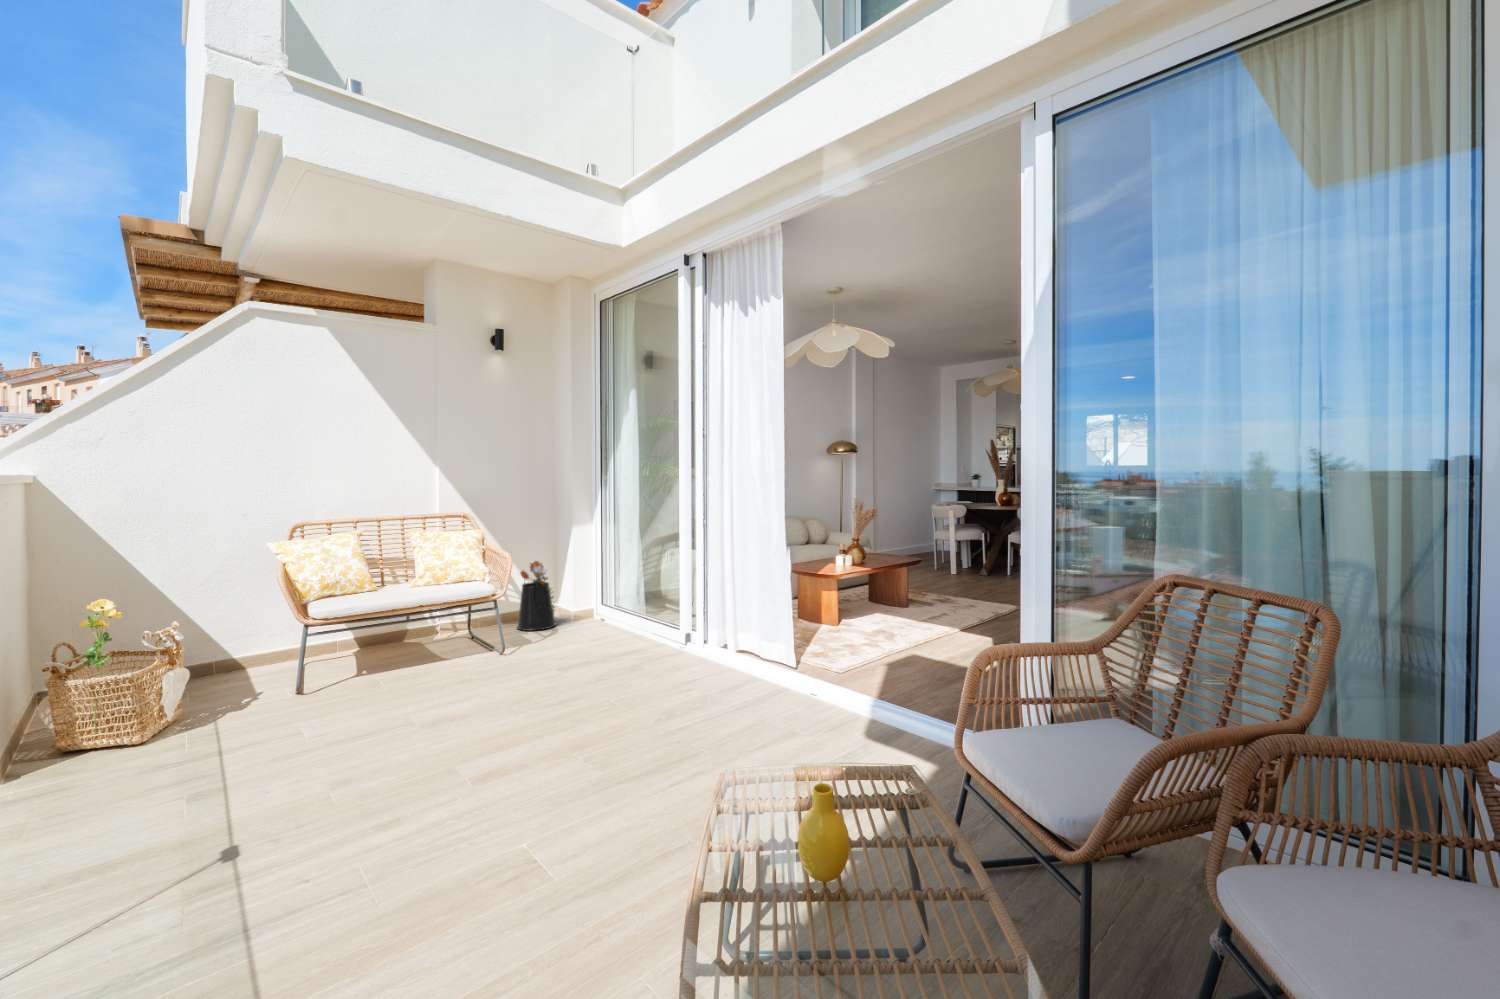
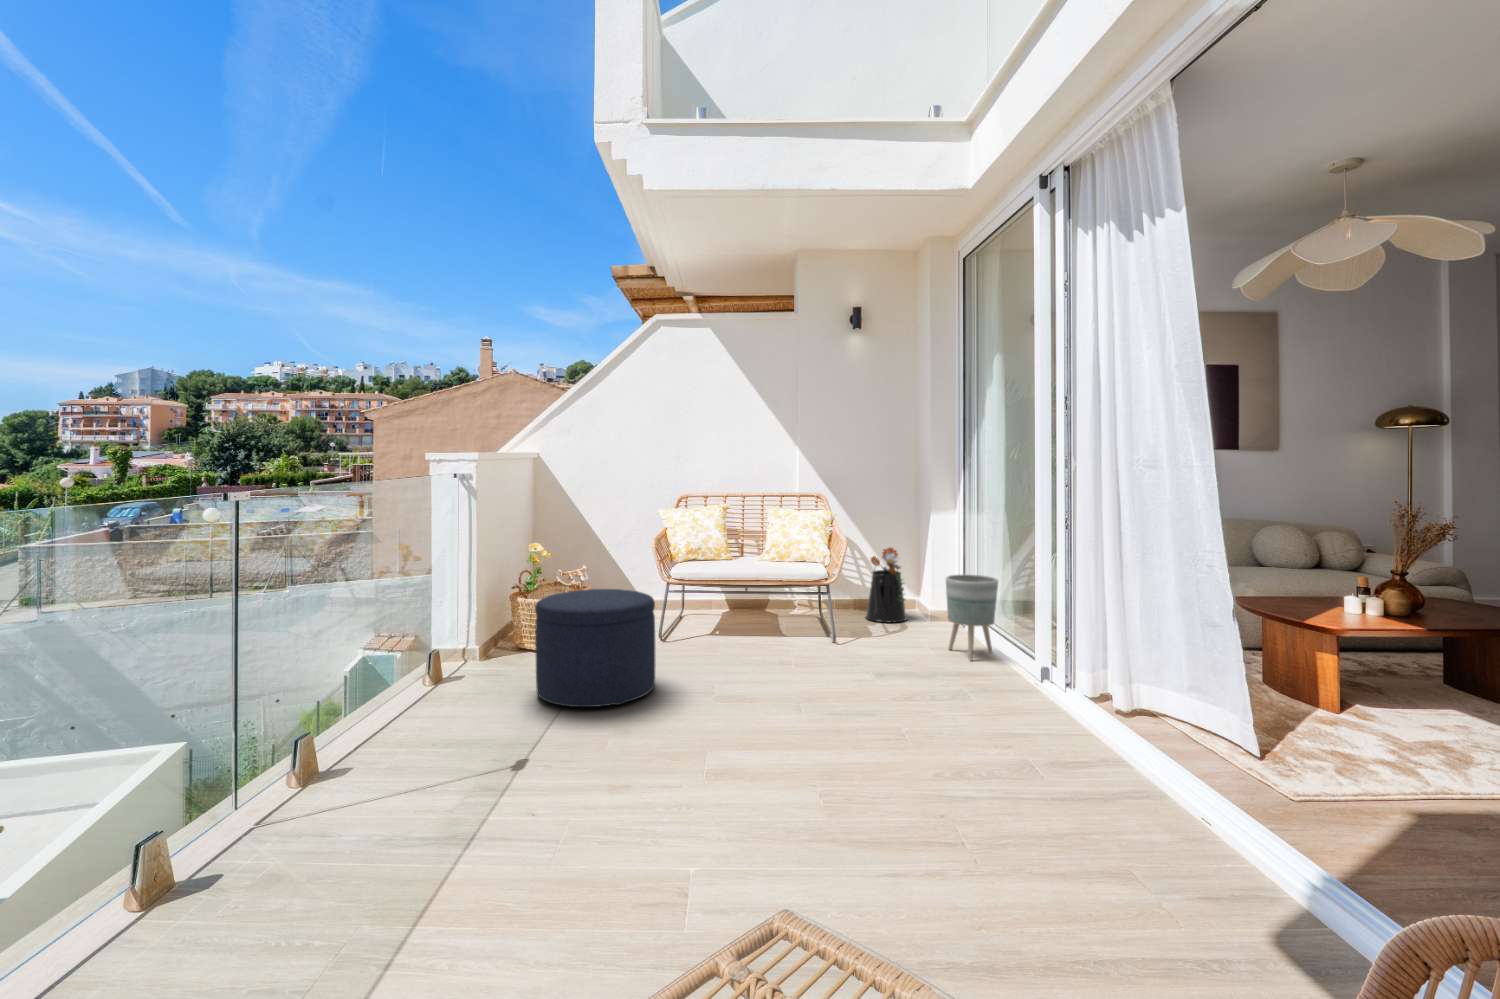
planter: none [607,576,651,648] -> present [946,574,998,660]
ottoman: none [150,640,339,802] -> present [535,589,656,707]

